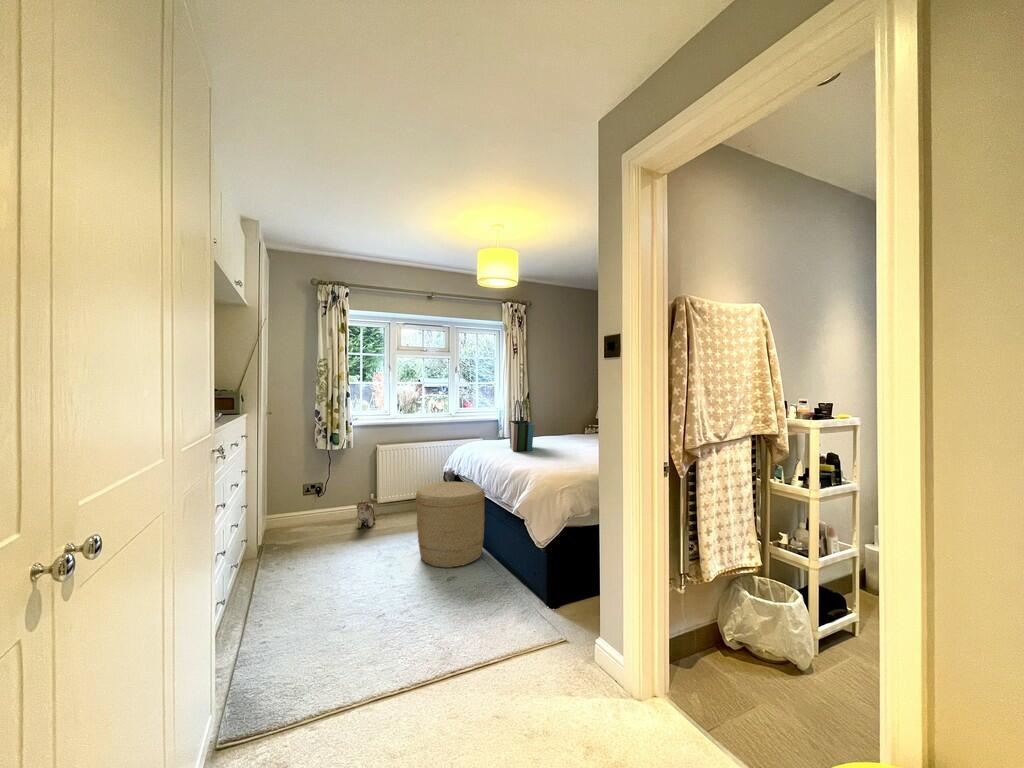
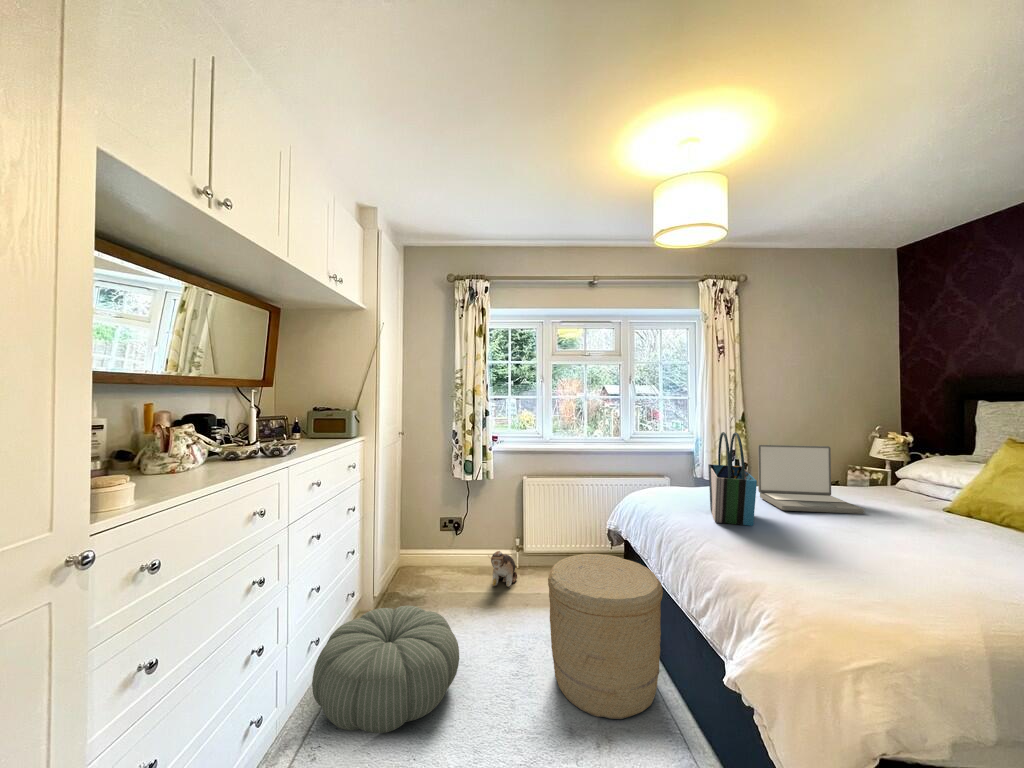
laptop: none [536,408,584,444] -> present [758,445,865,514]
pouf: none [247,534,357,606] -> present [312,606,459,733]

